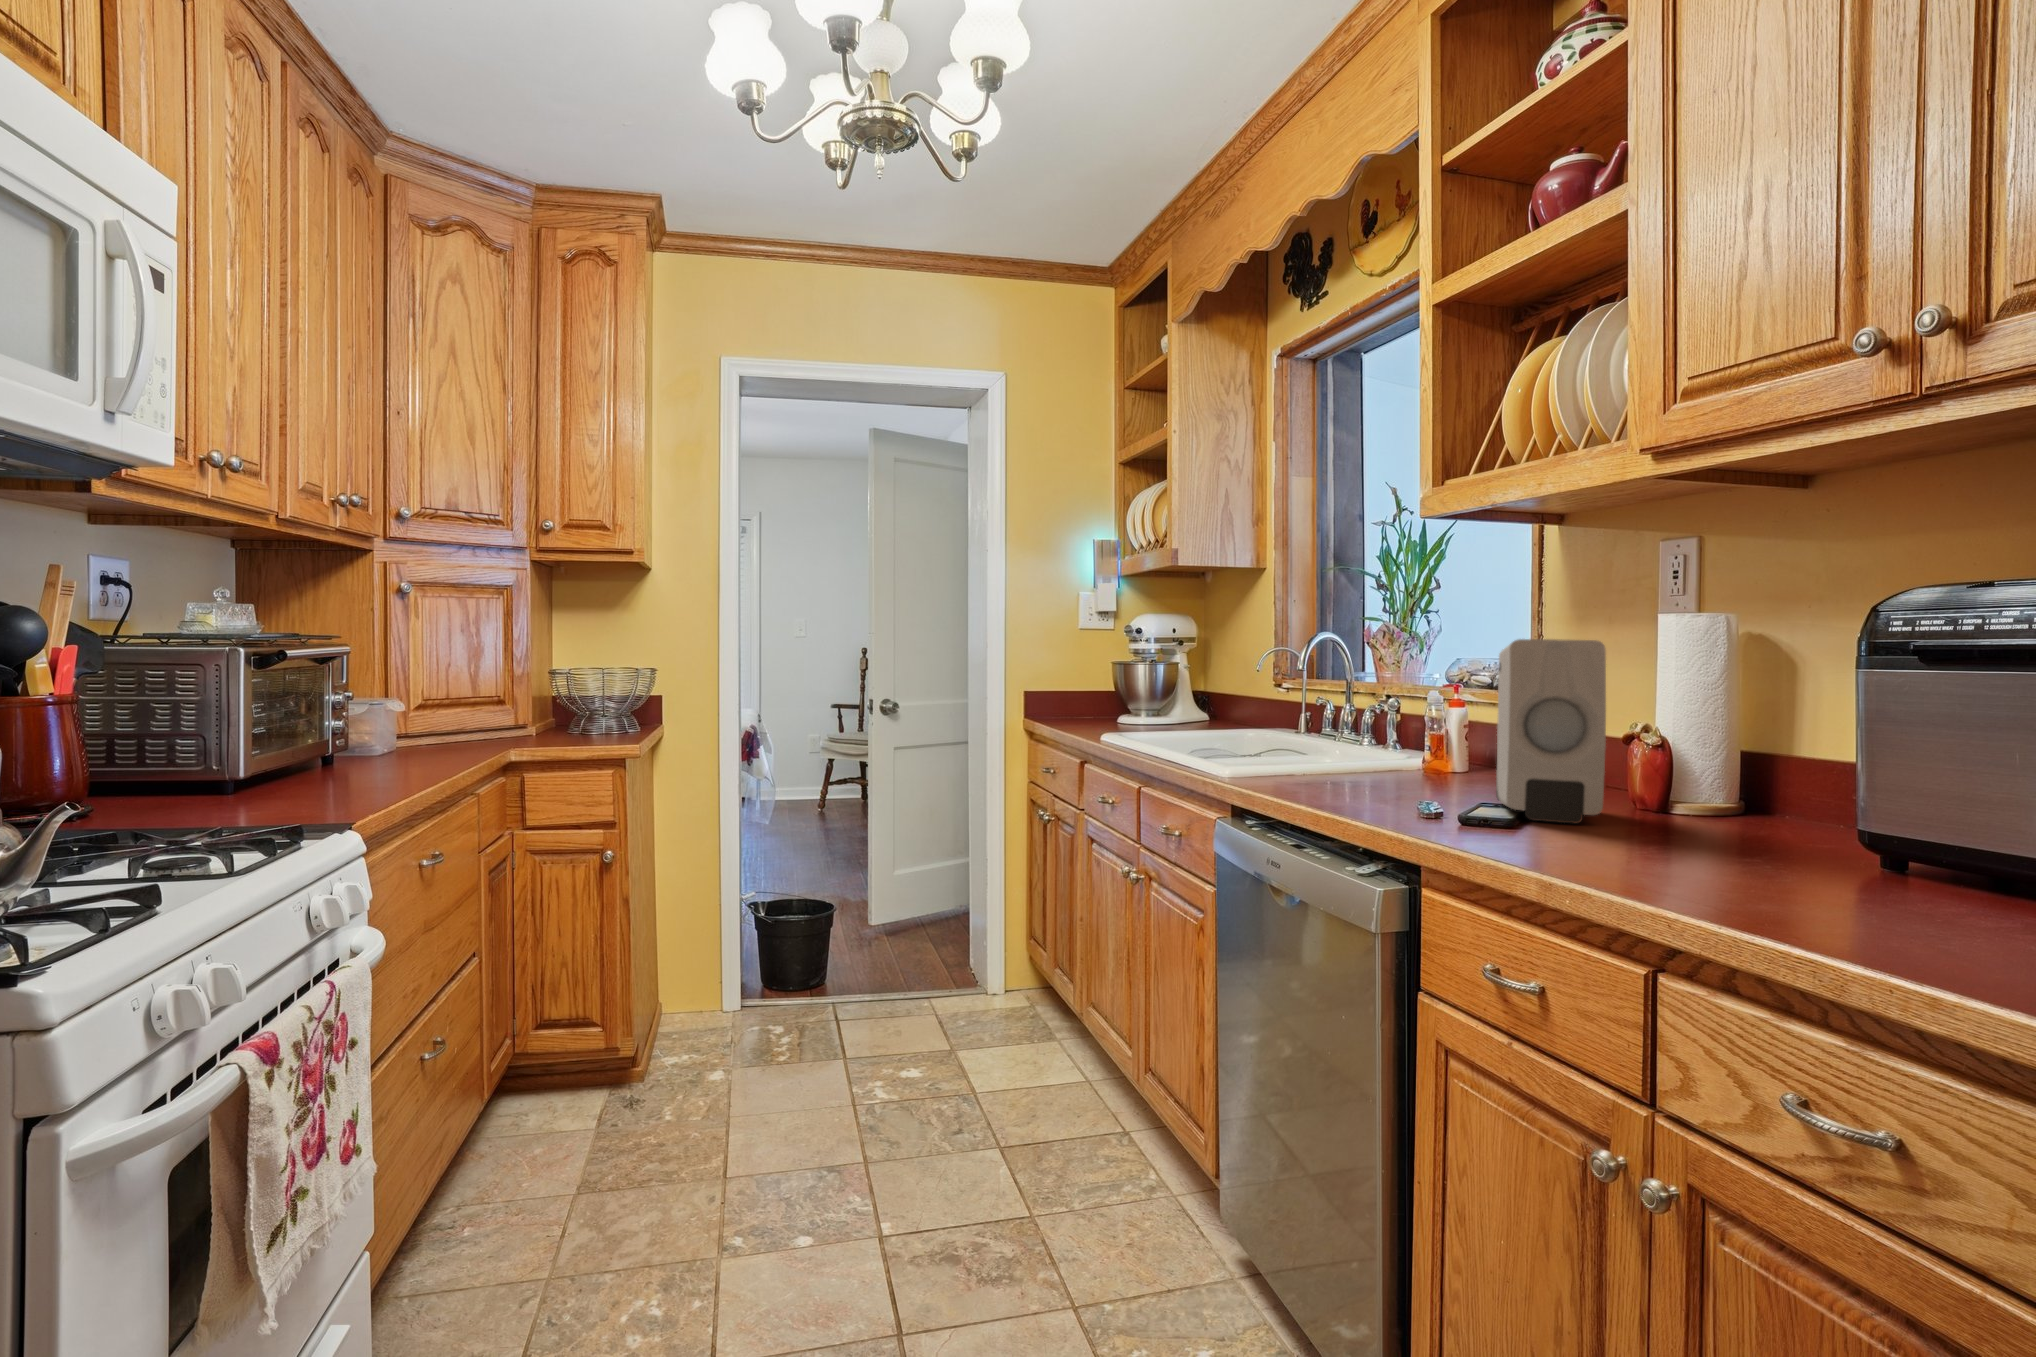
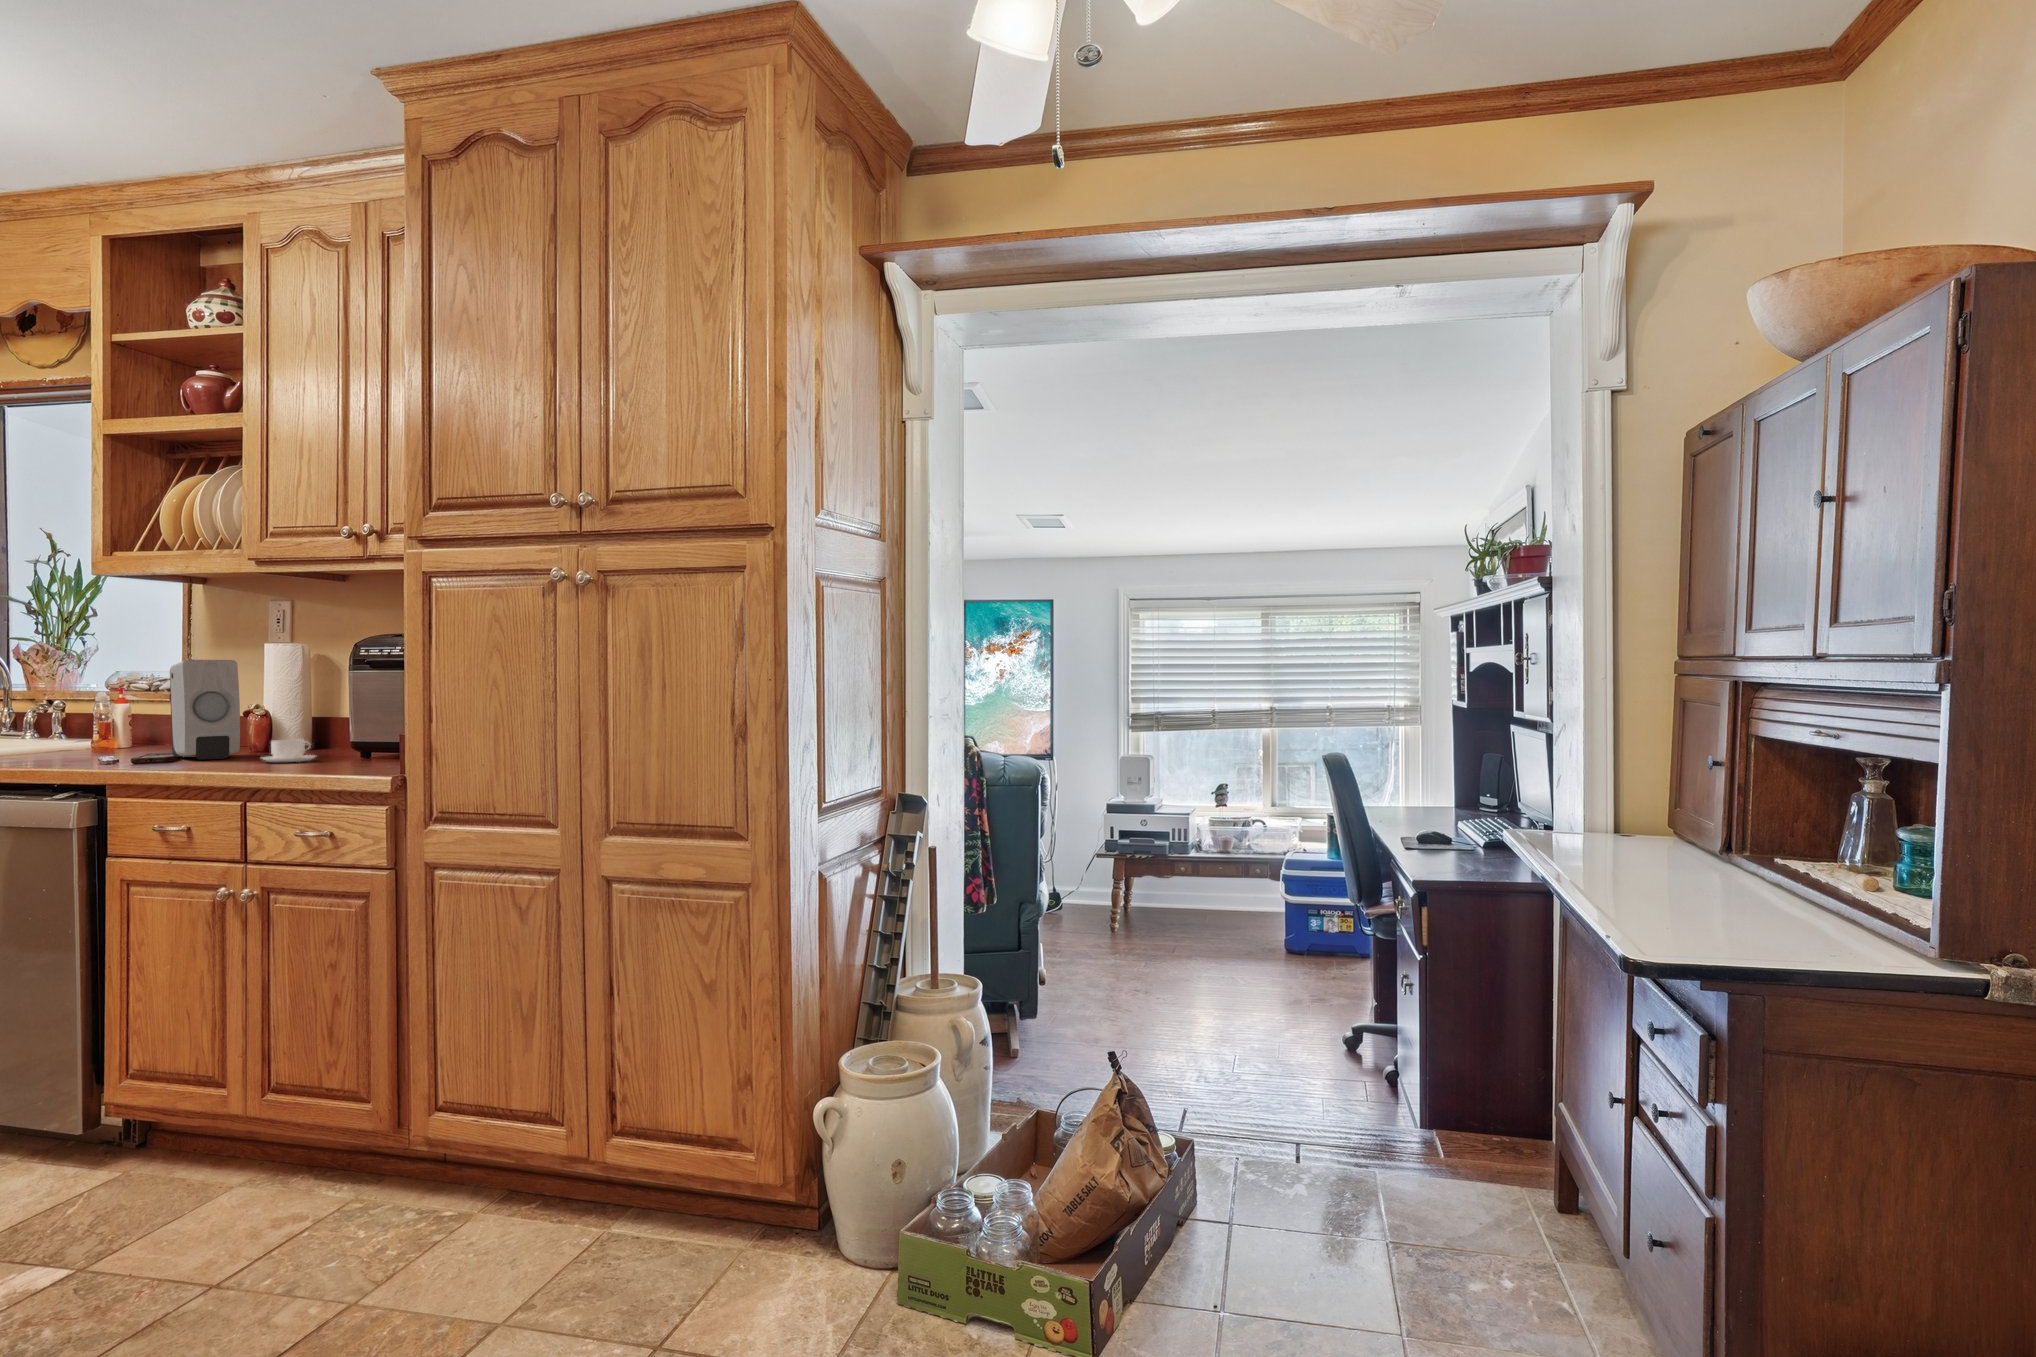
coffee cup: none [1637,808,1768,867] -> present [262,739,315,762]

